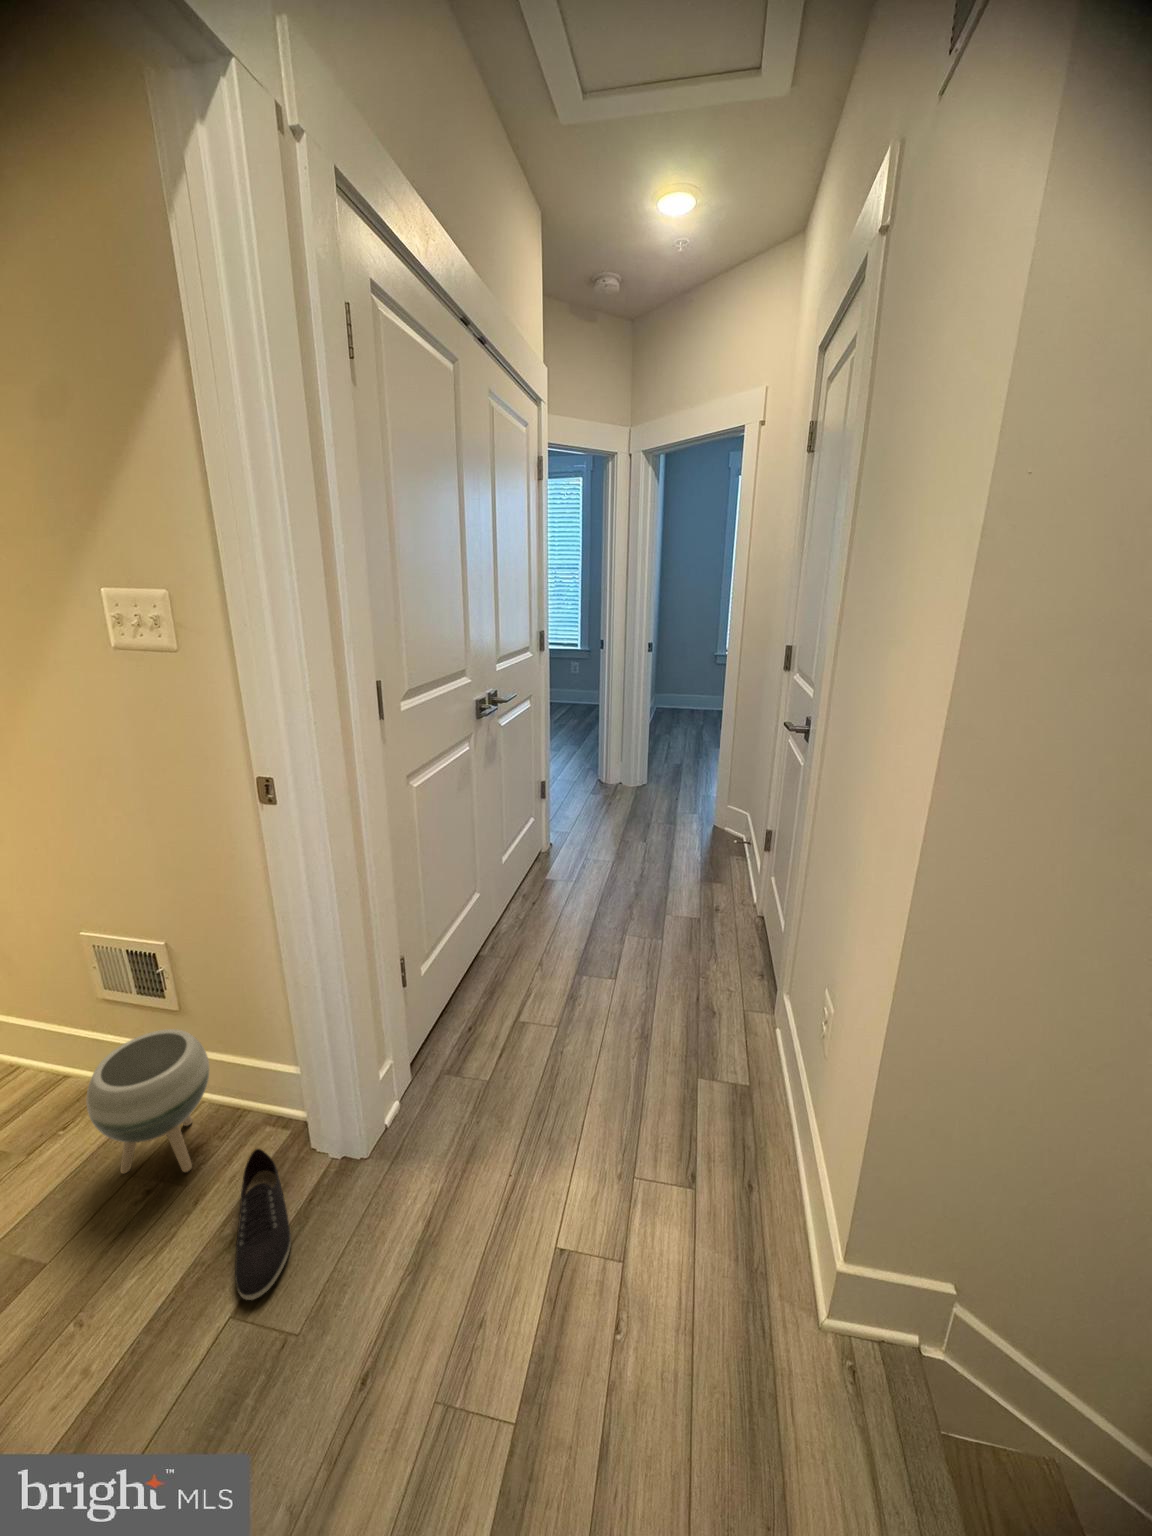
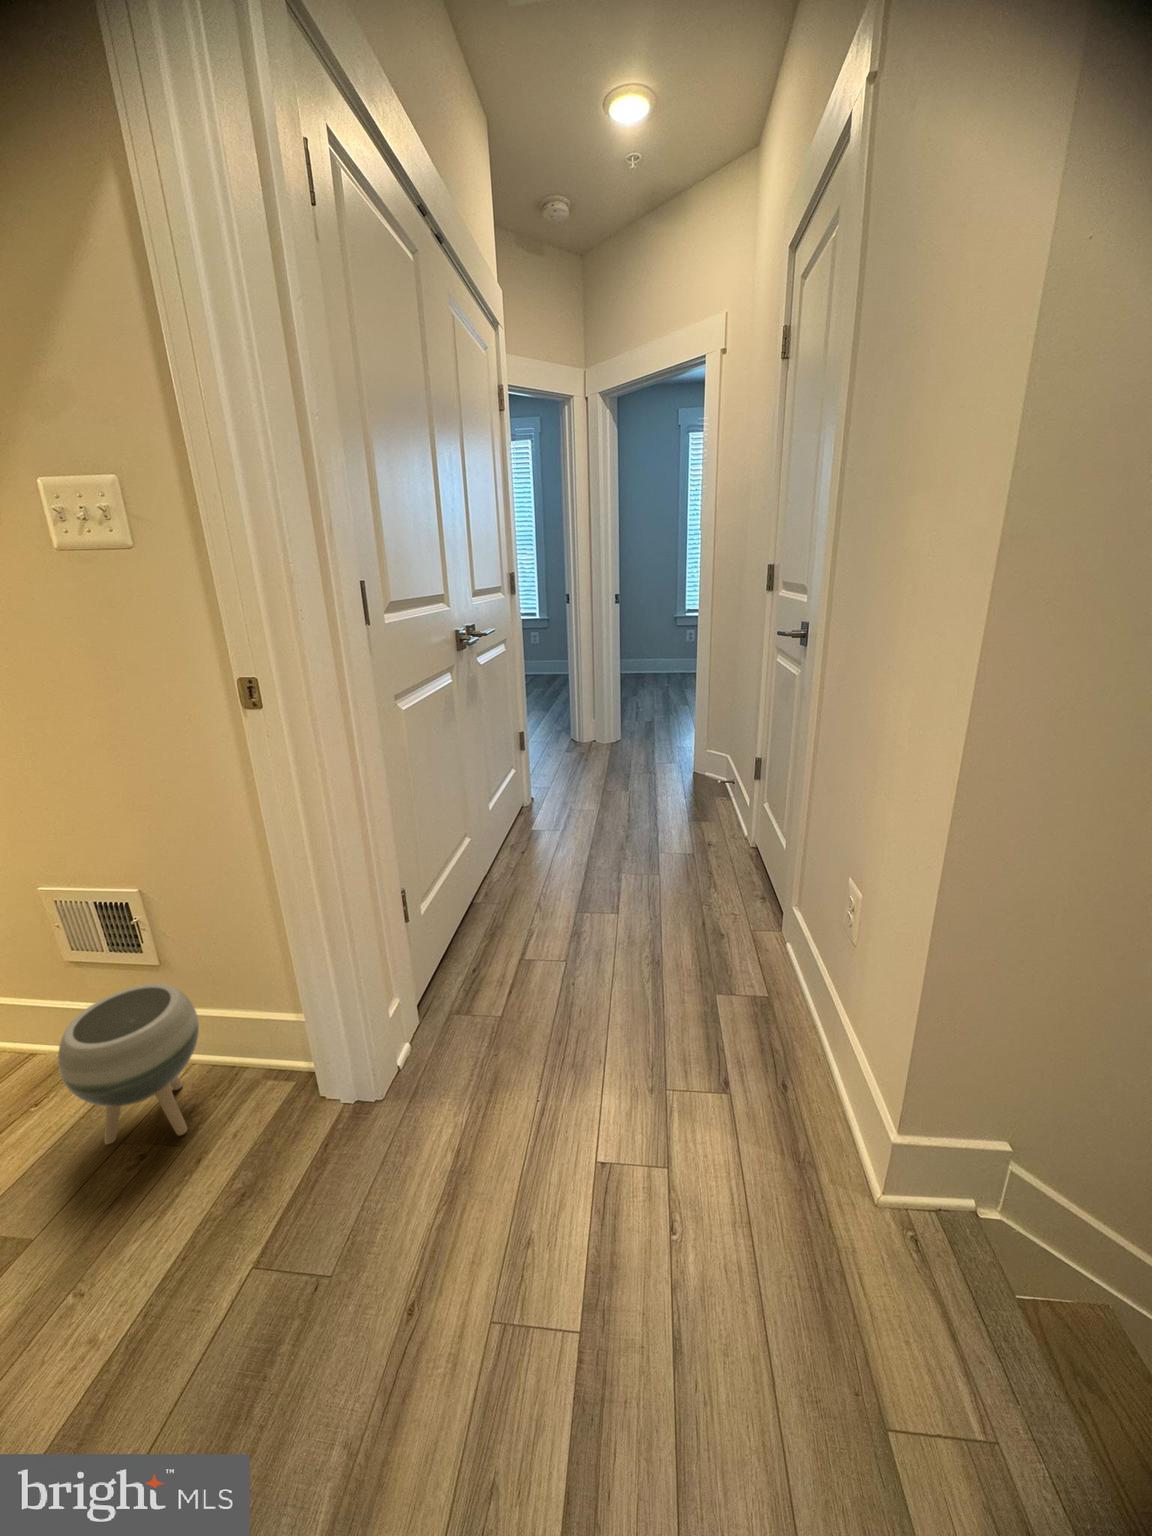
shoe: present [235,1149,291,1300] -> none [249,1100,310,1254]

